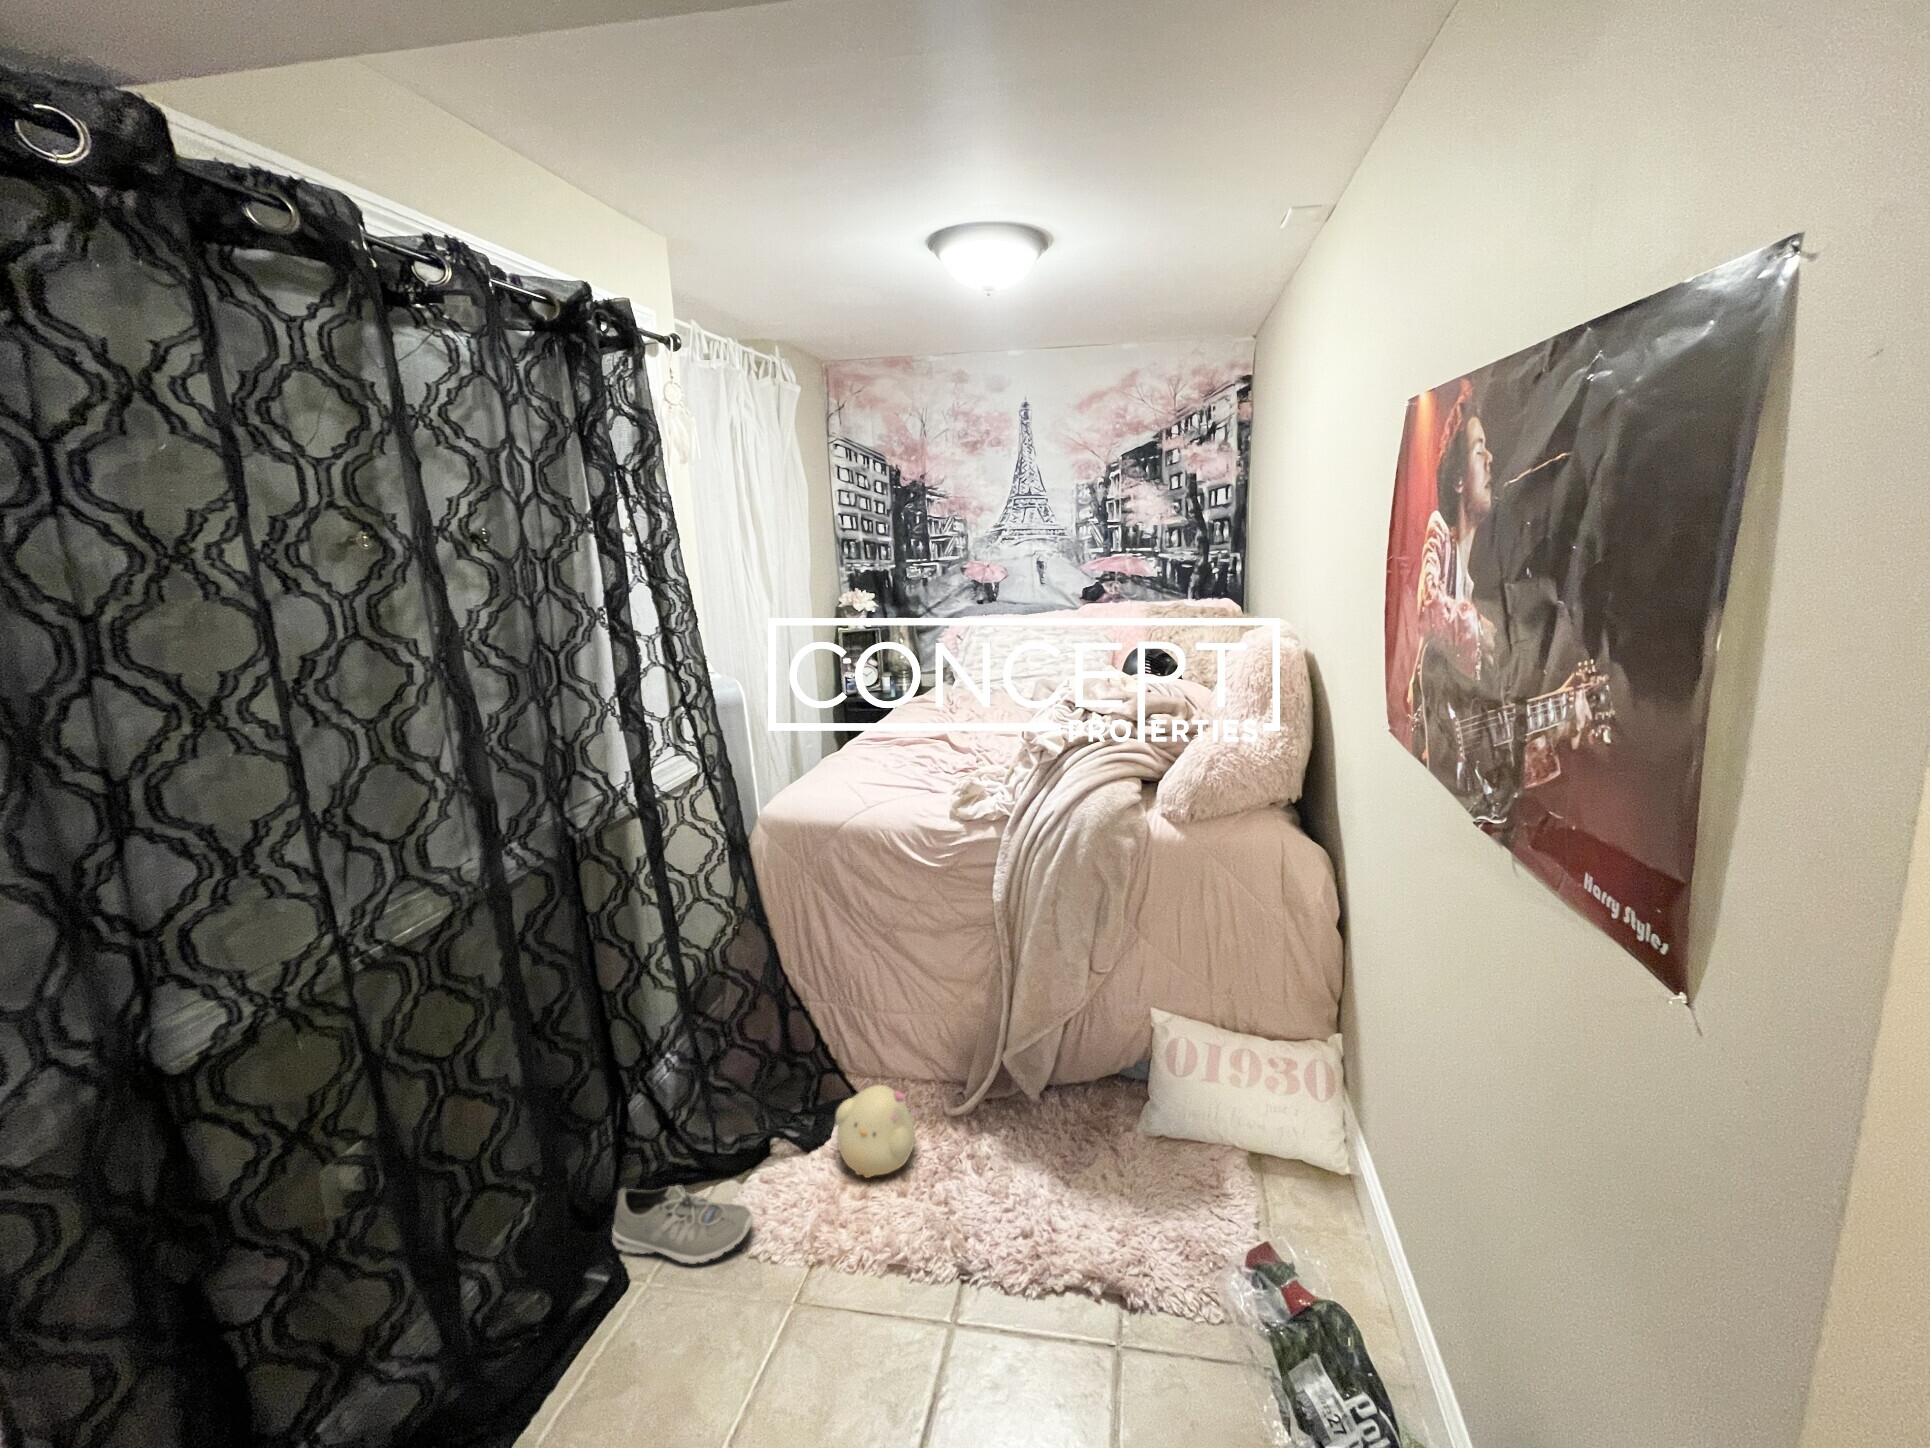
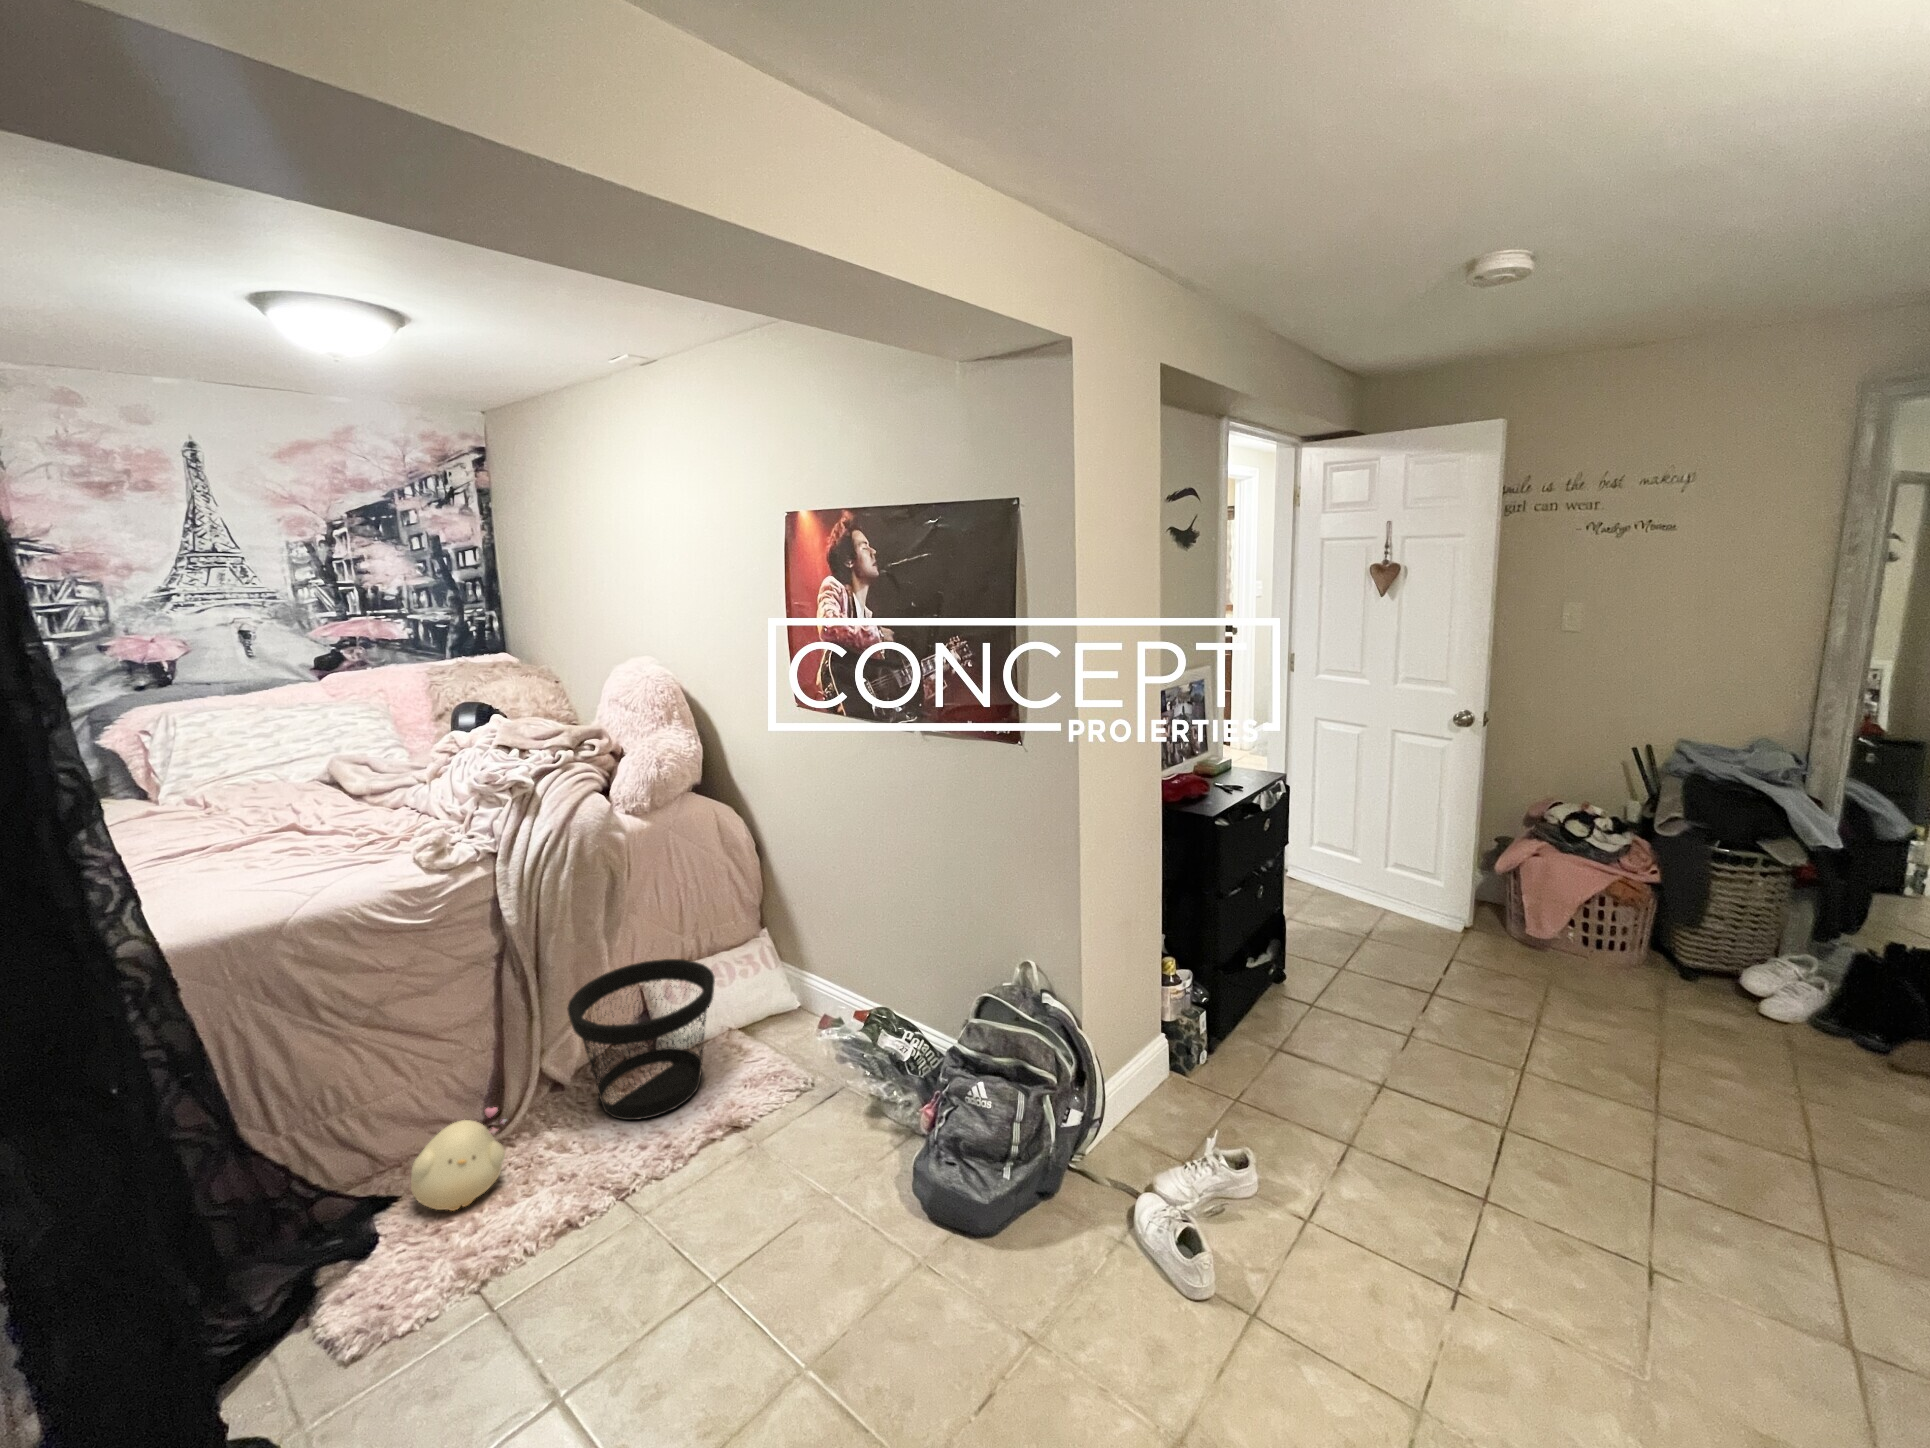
wastebasket: none [1003,996,1178,1213] -> present [568,959,715,1120]
sneaker: present [612,1185,753,1264] -> none [206,1279,396,1421]

